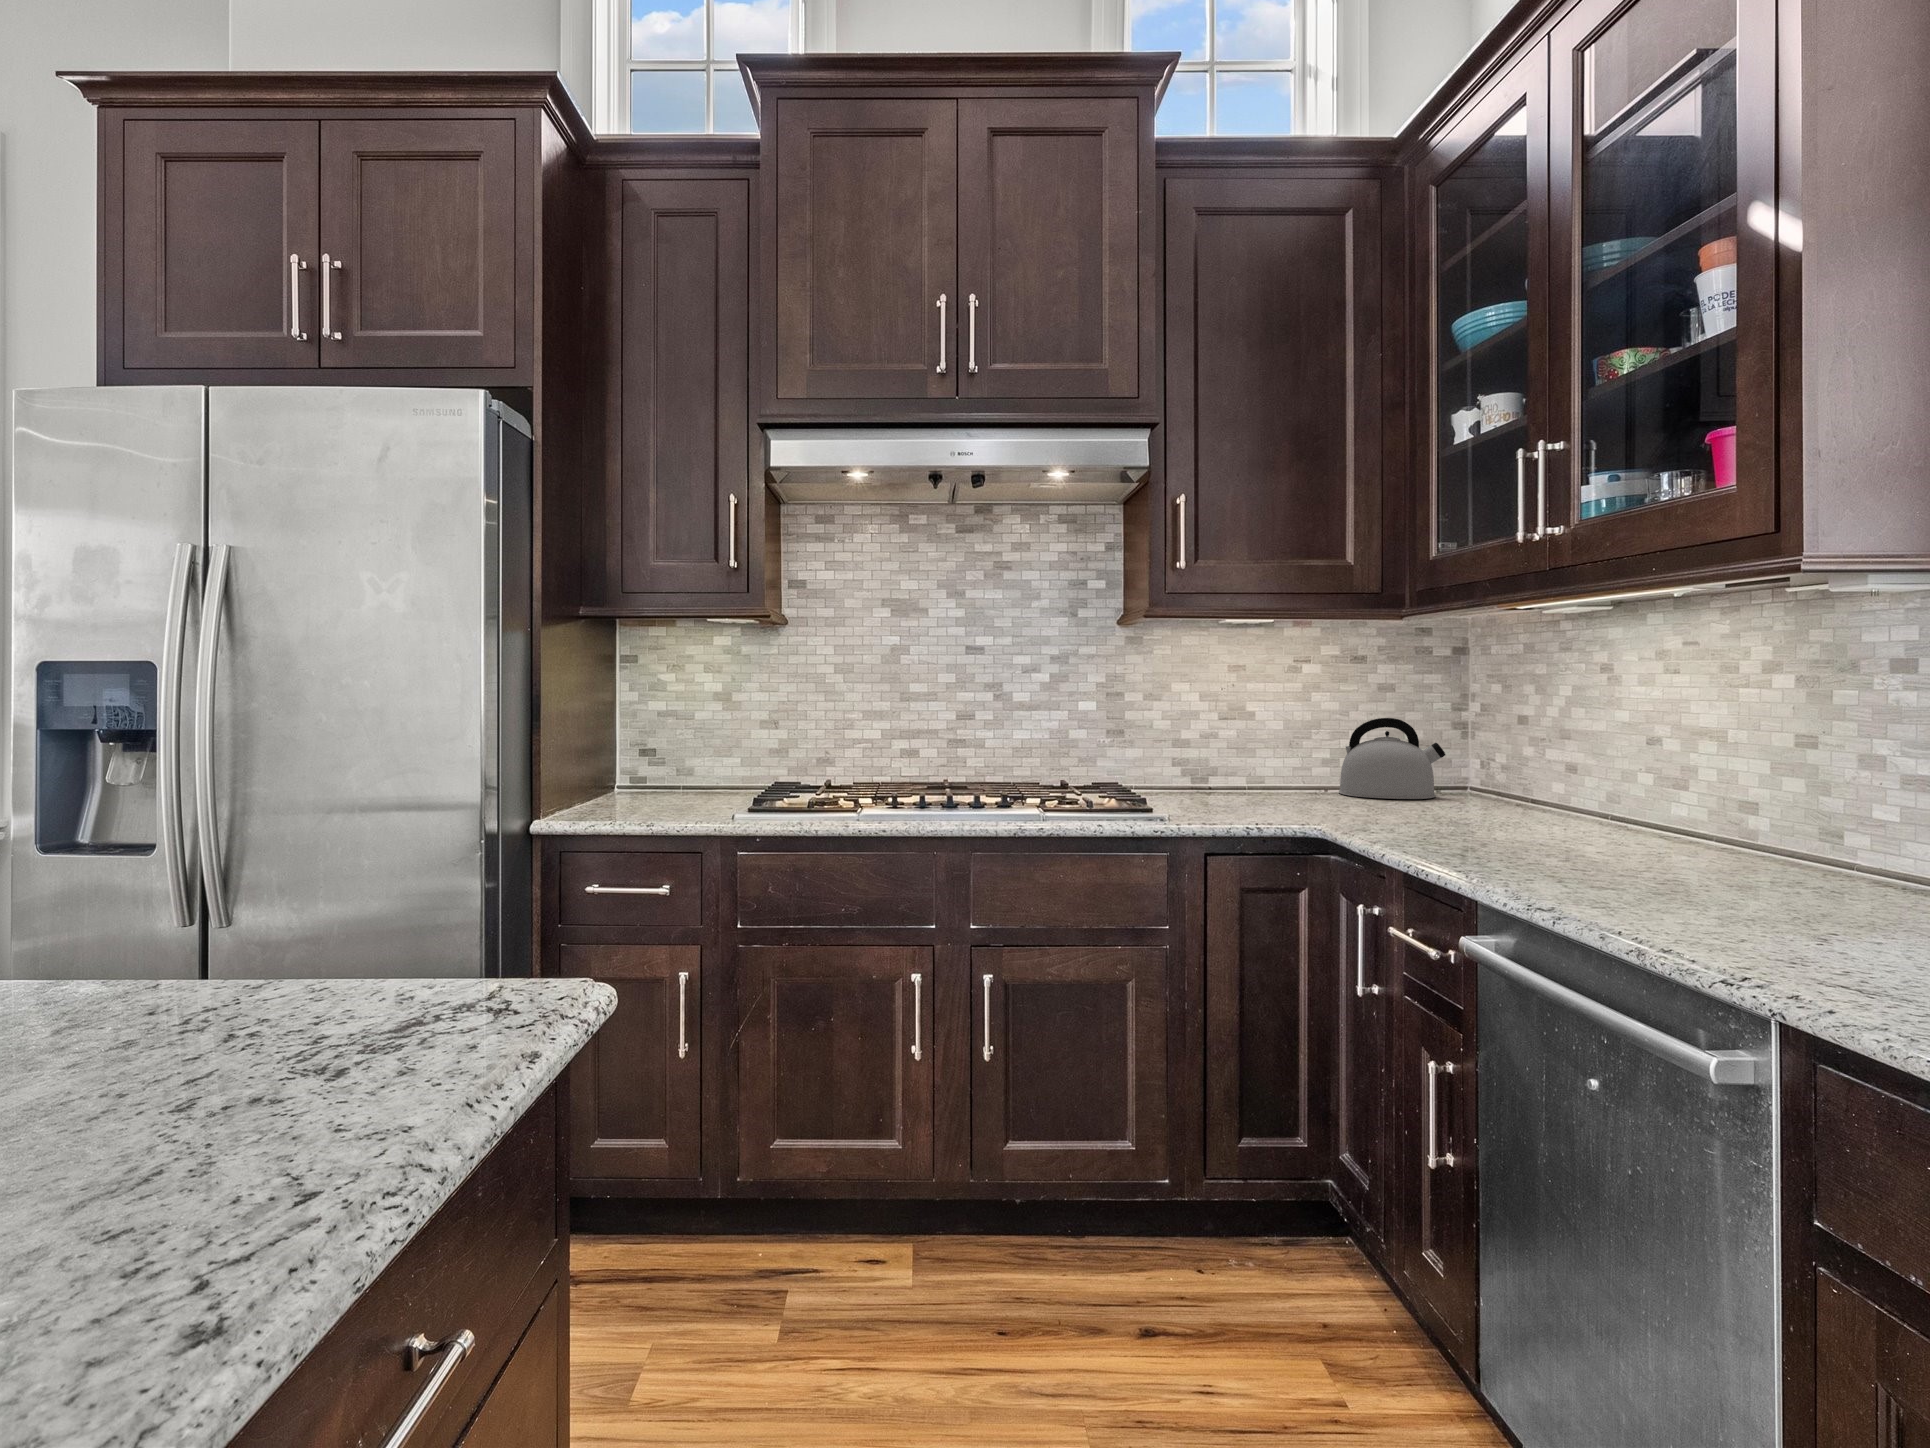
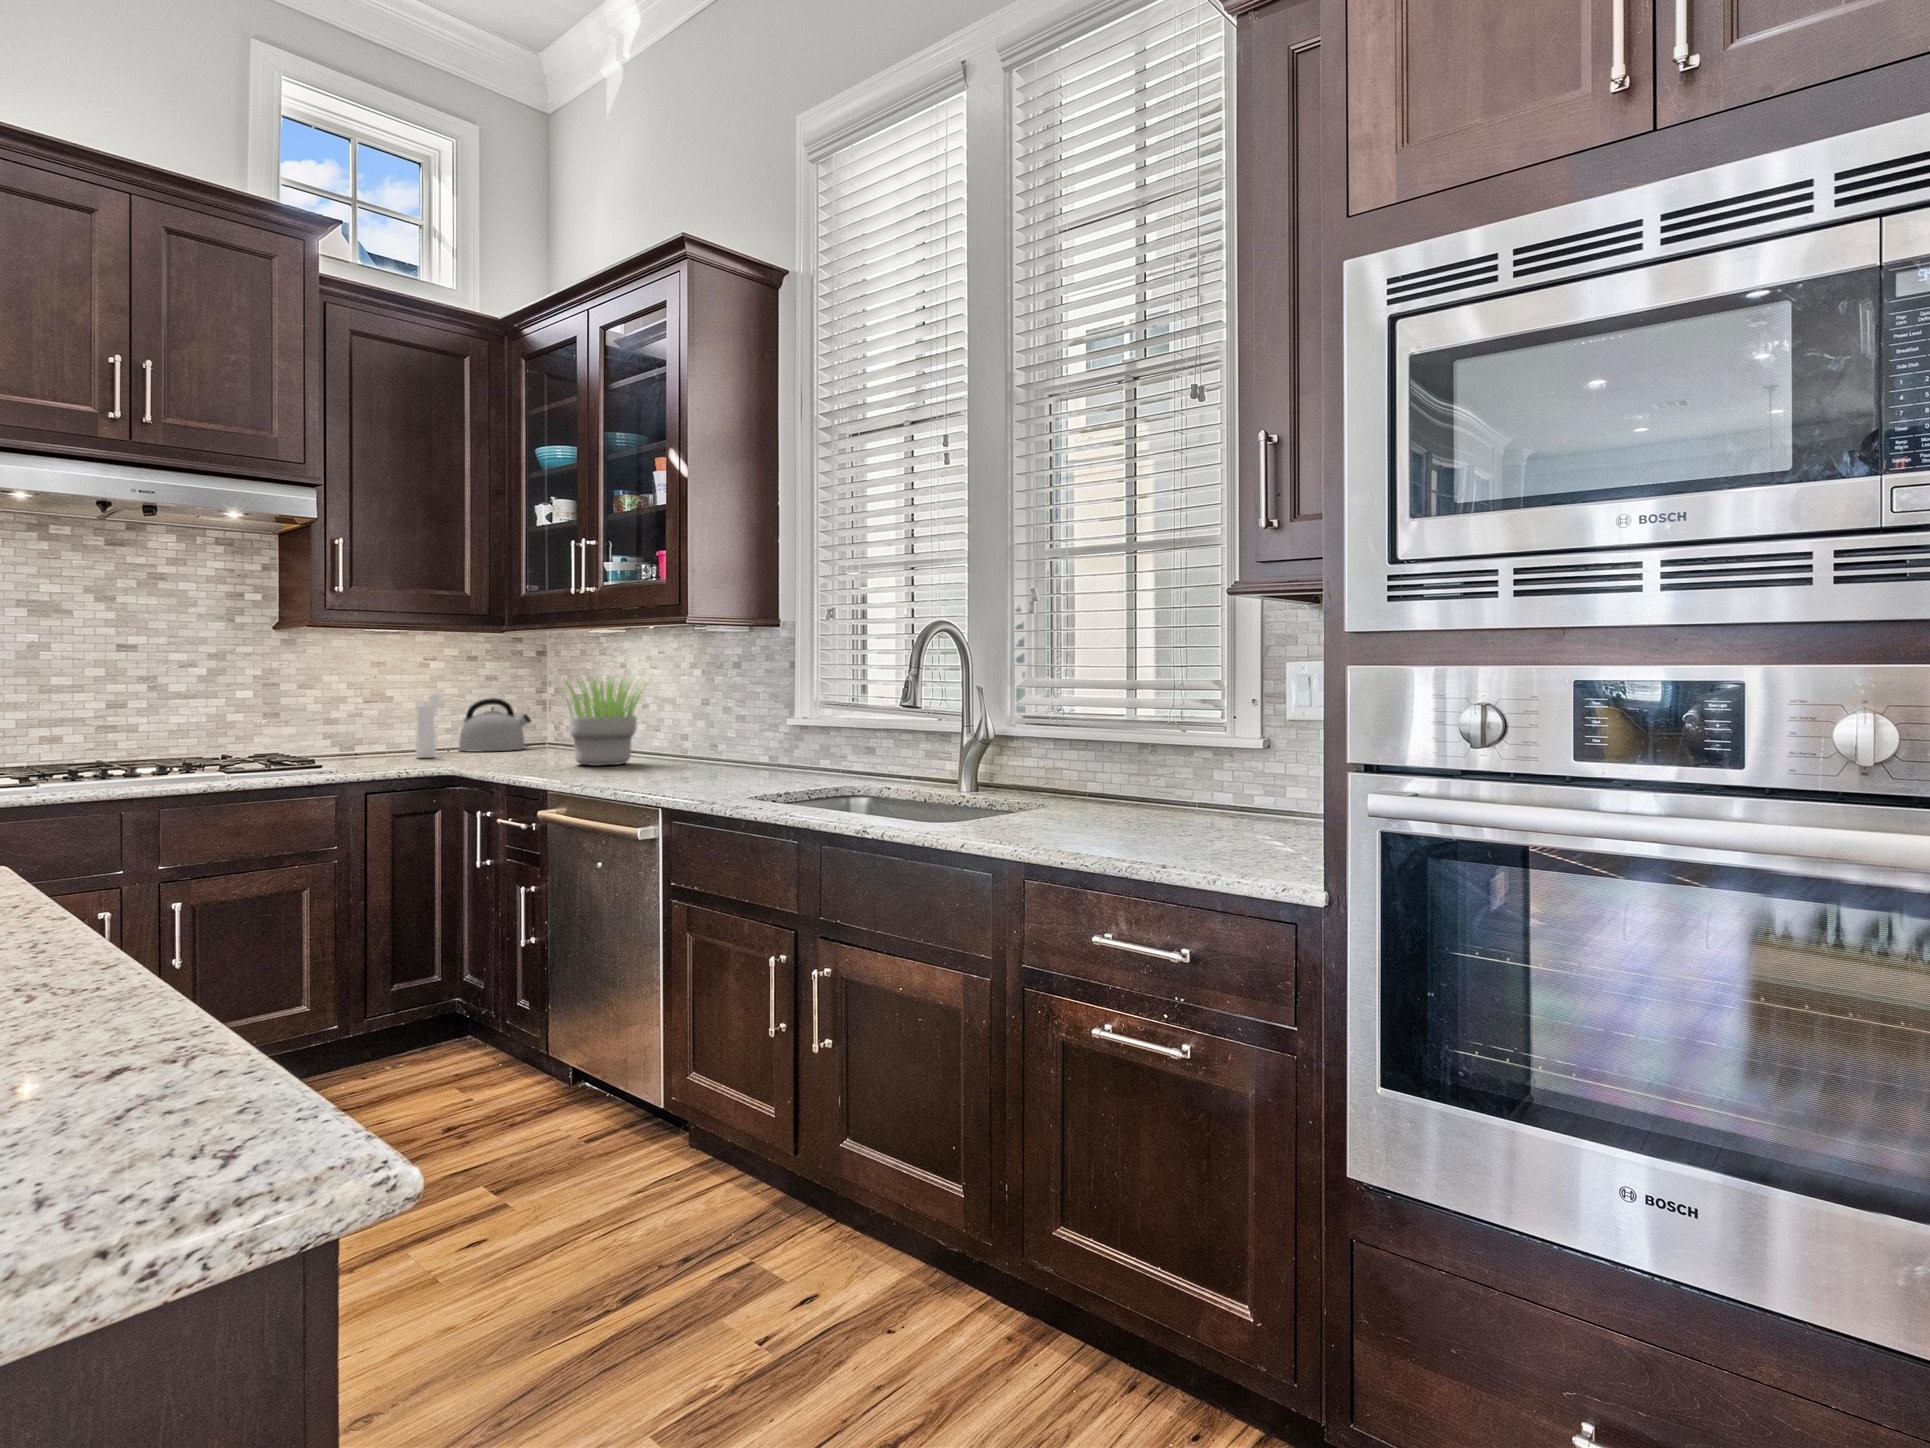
potted plant: none [1466,683,1688,854] -> present [554,677,648,766]
pepper mill: none [1278,709,1315,805] -> present [416,693,441,758]

